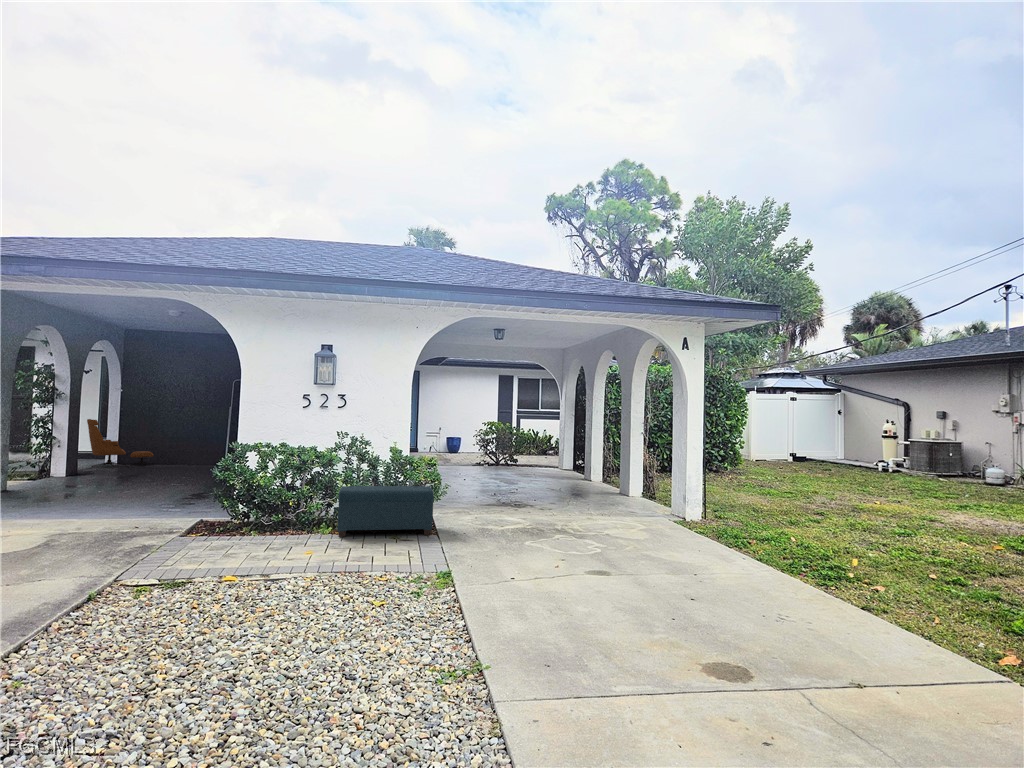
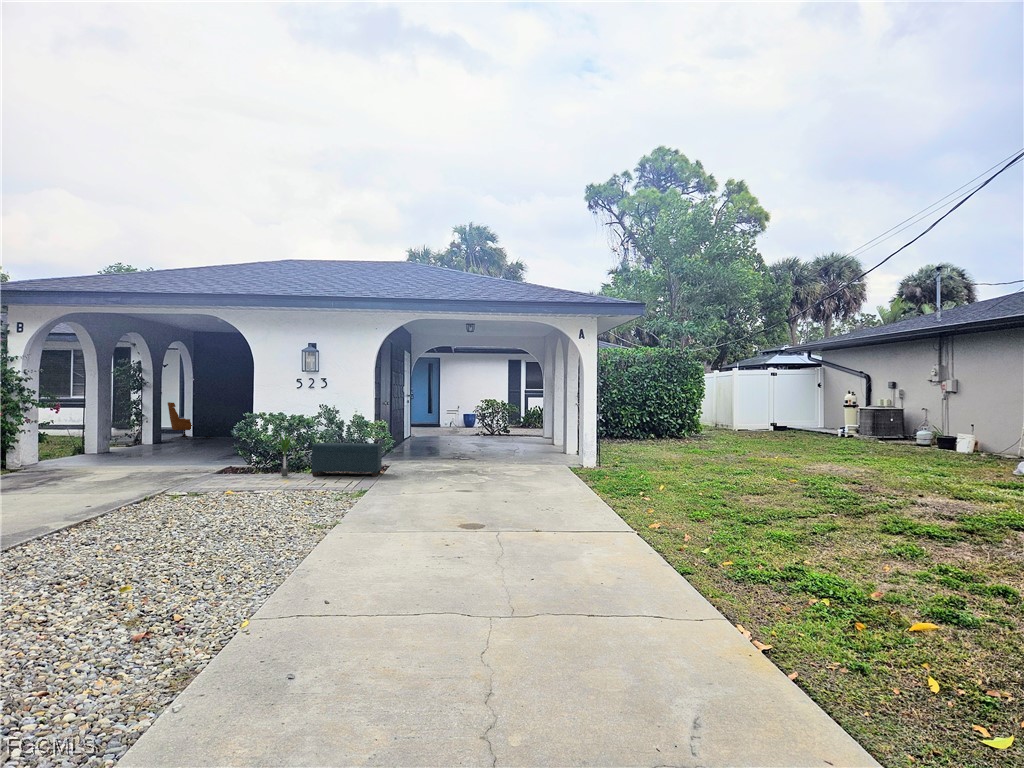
potted plant: none [272,467,320,538] -> present [274,434,293,476]

